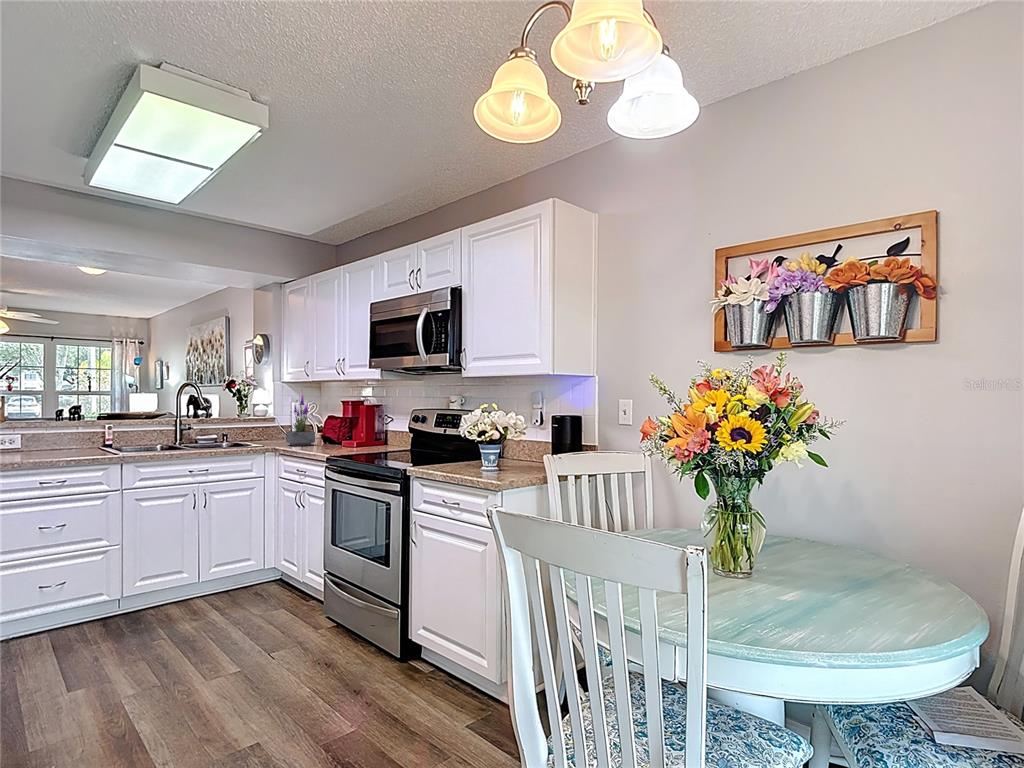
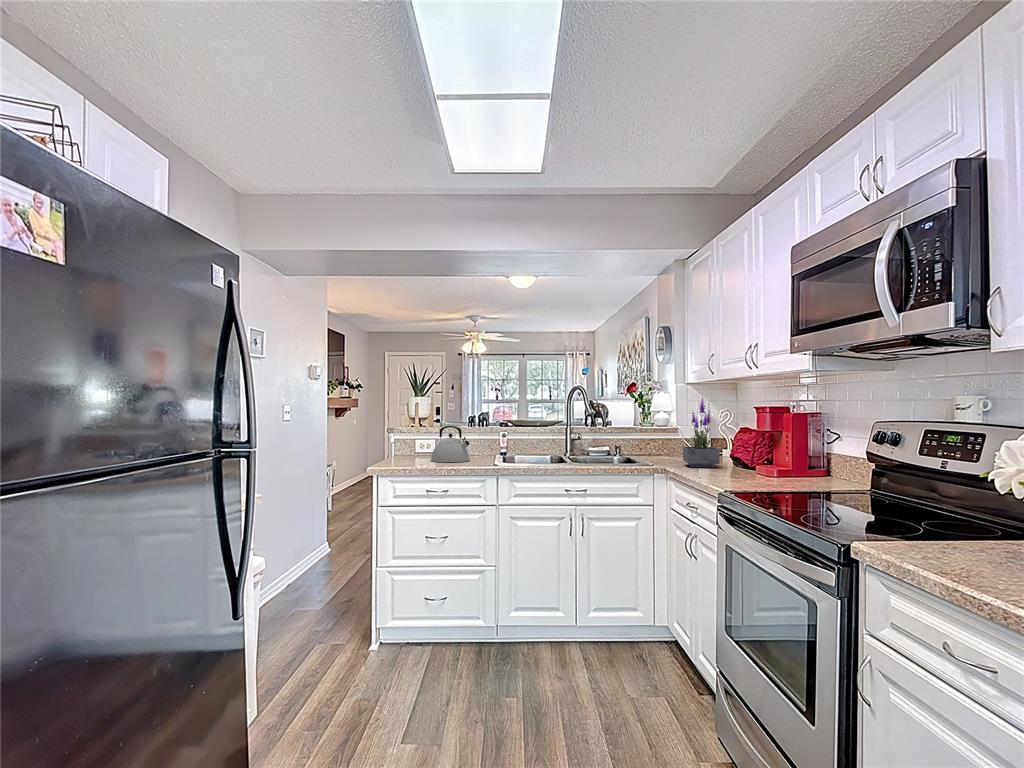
kettle: none [31,420,80,456] -> present [431,426,470,462]

